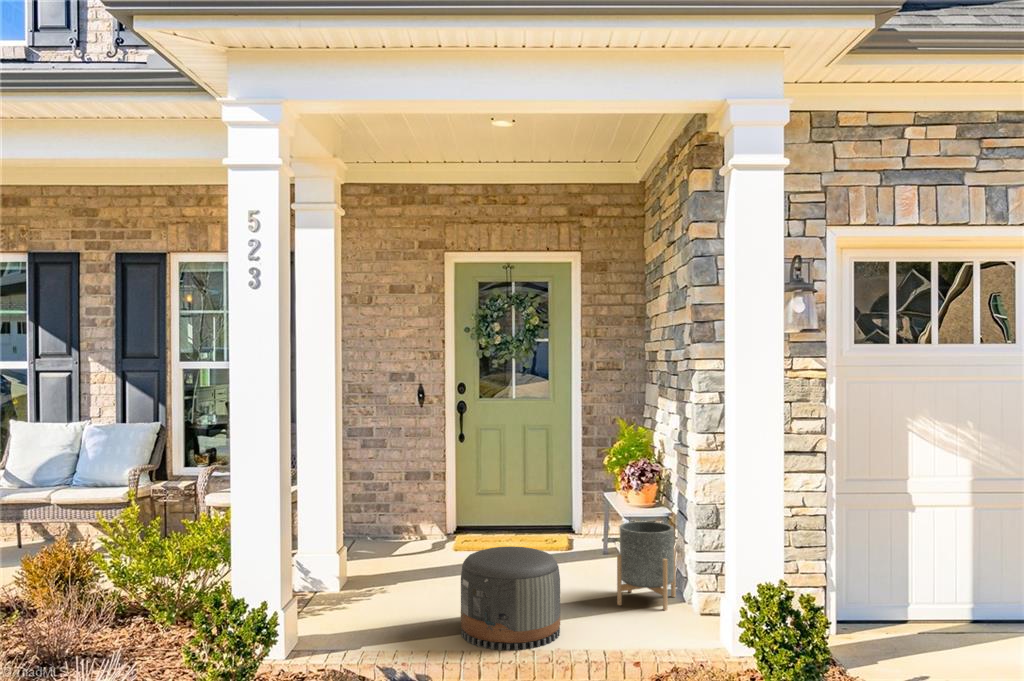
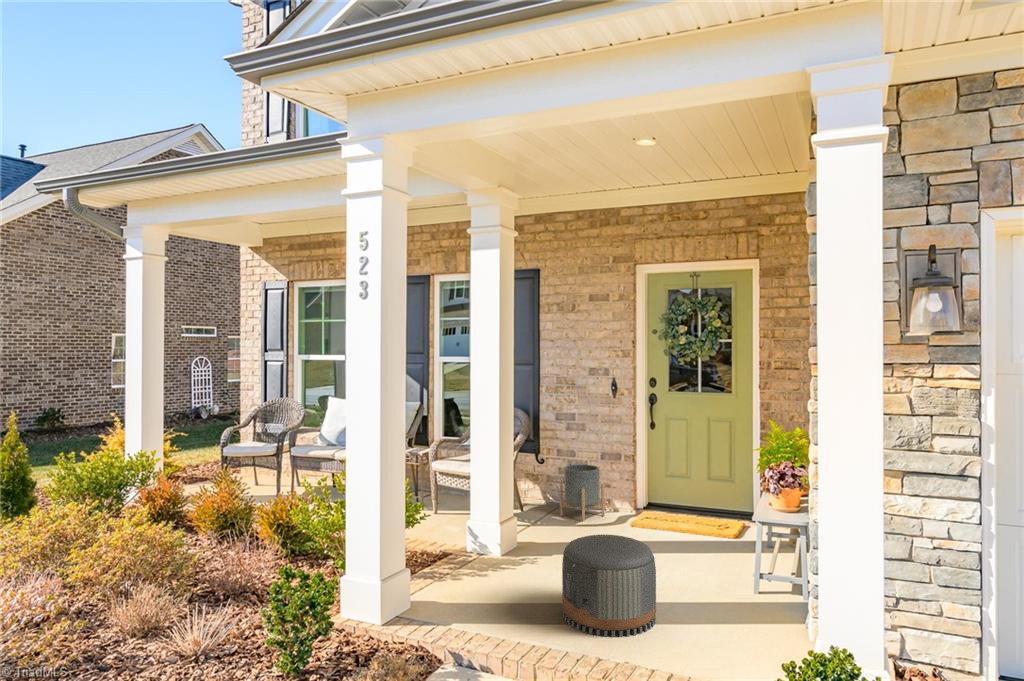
planter: present [617,521,676,610] -> present [560,464,604,522]

